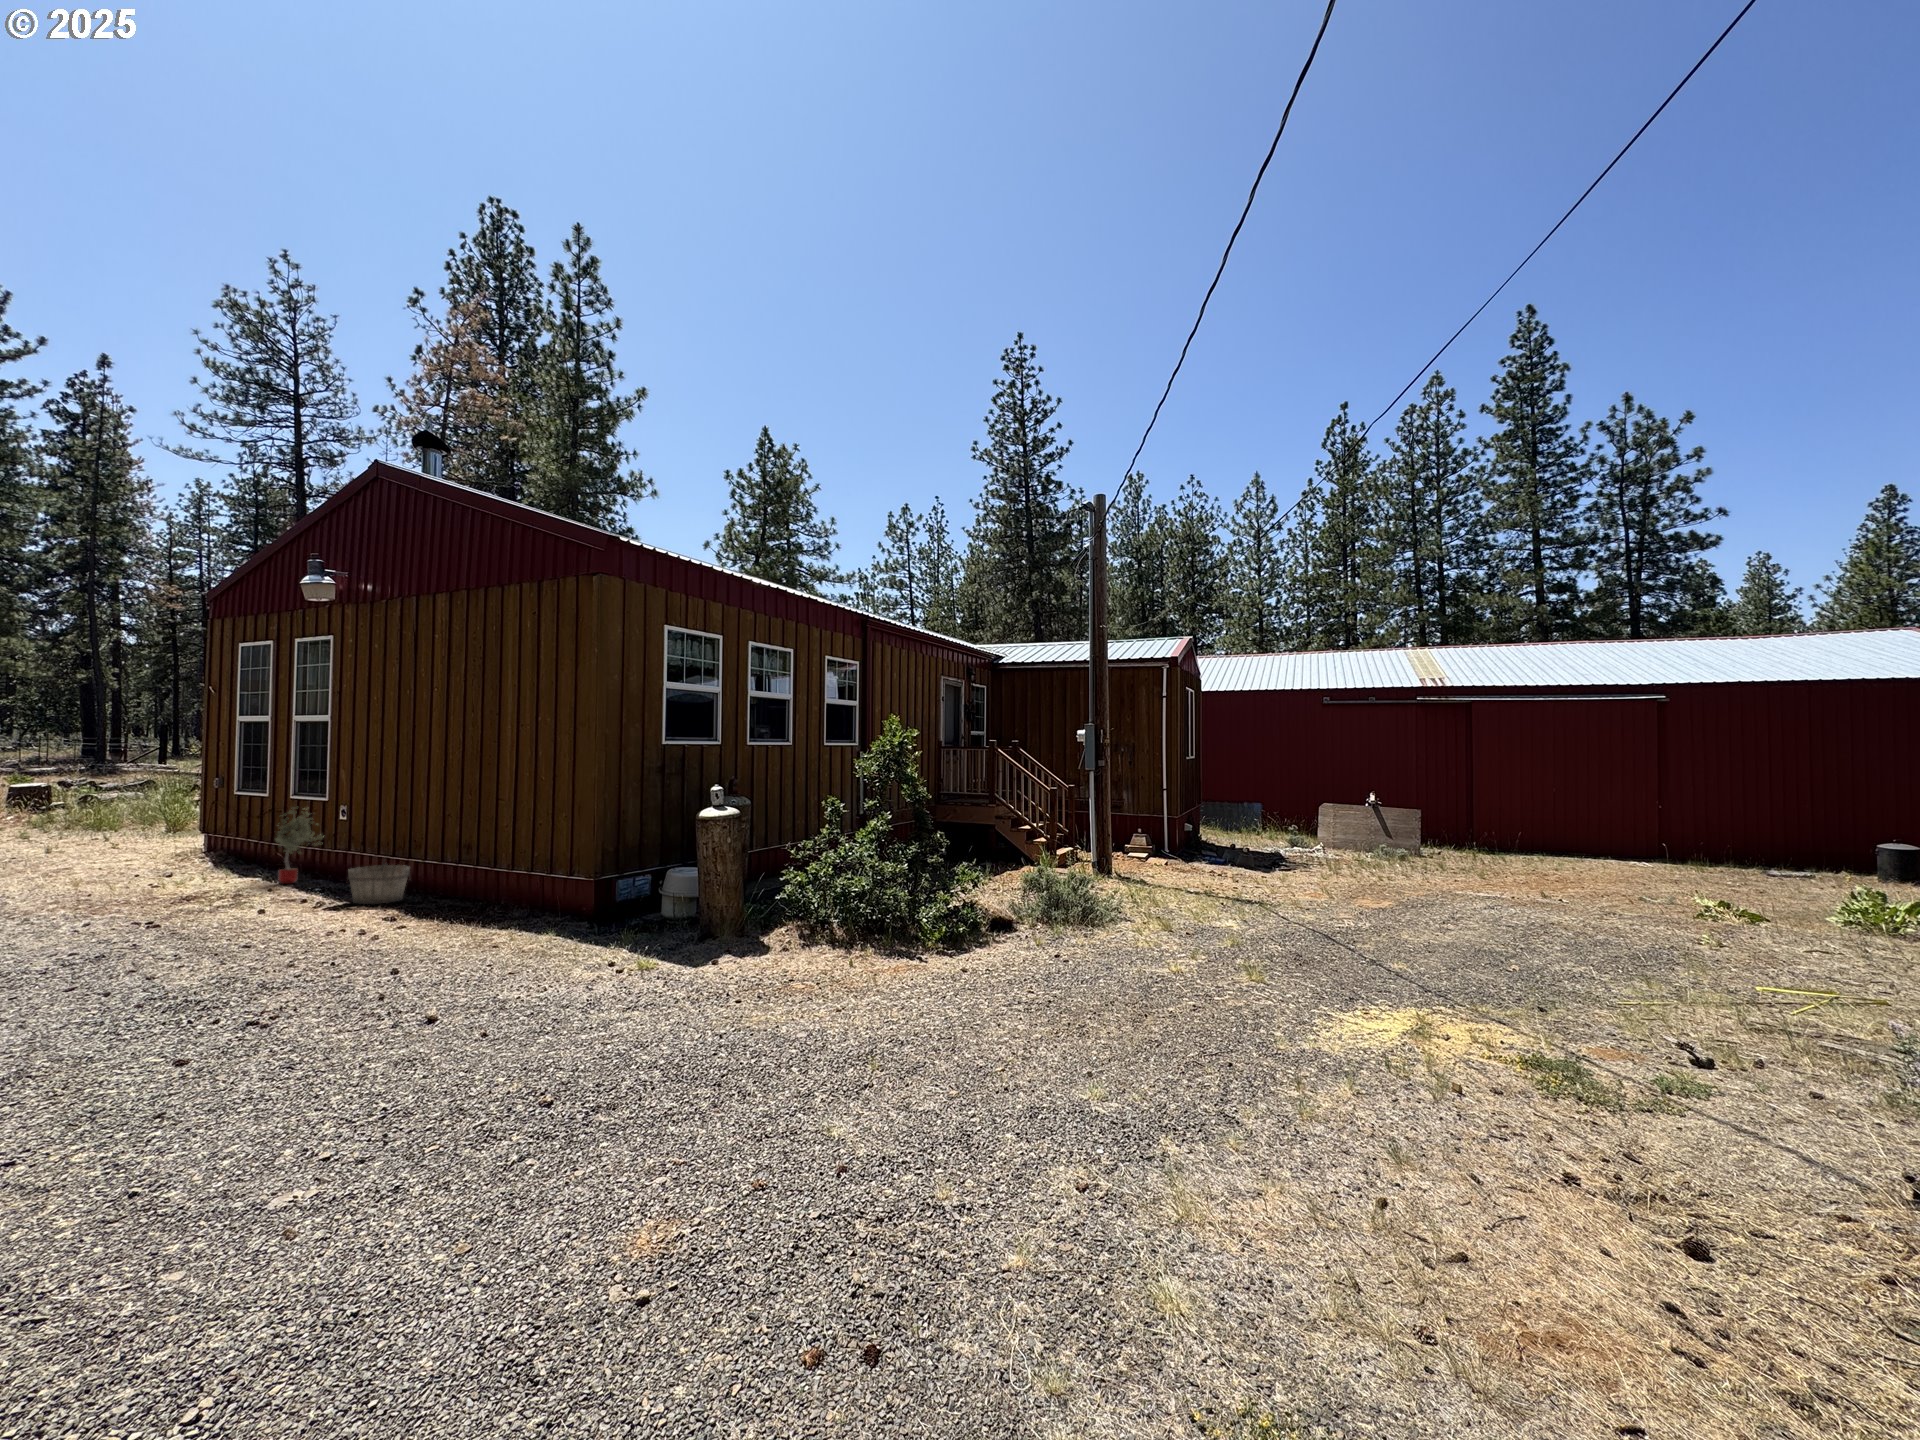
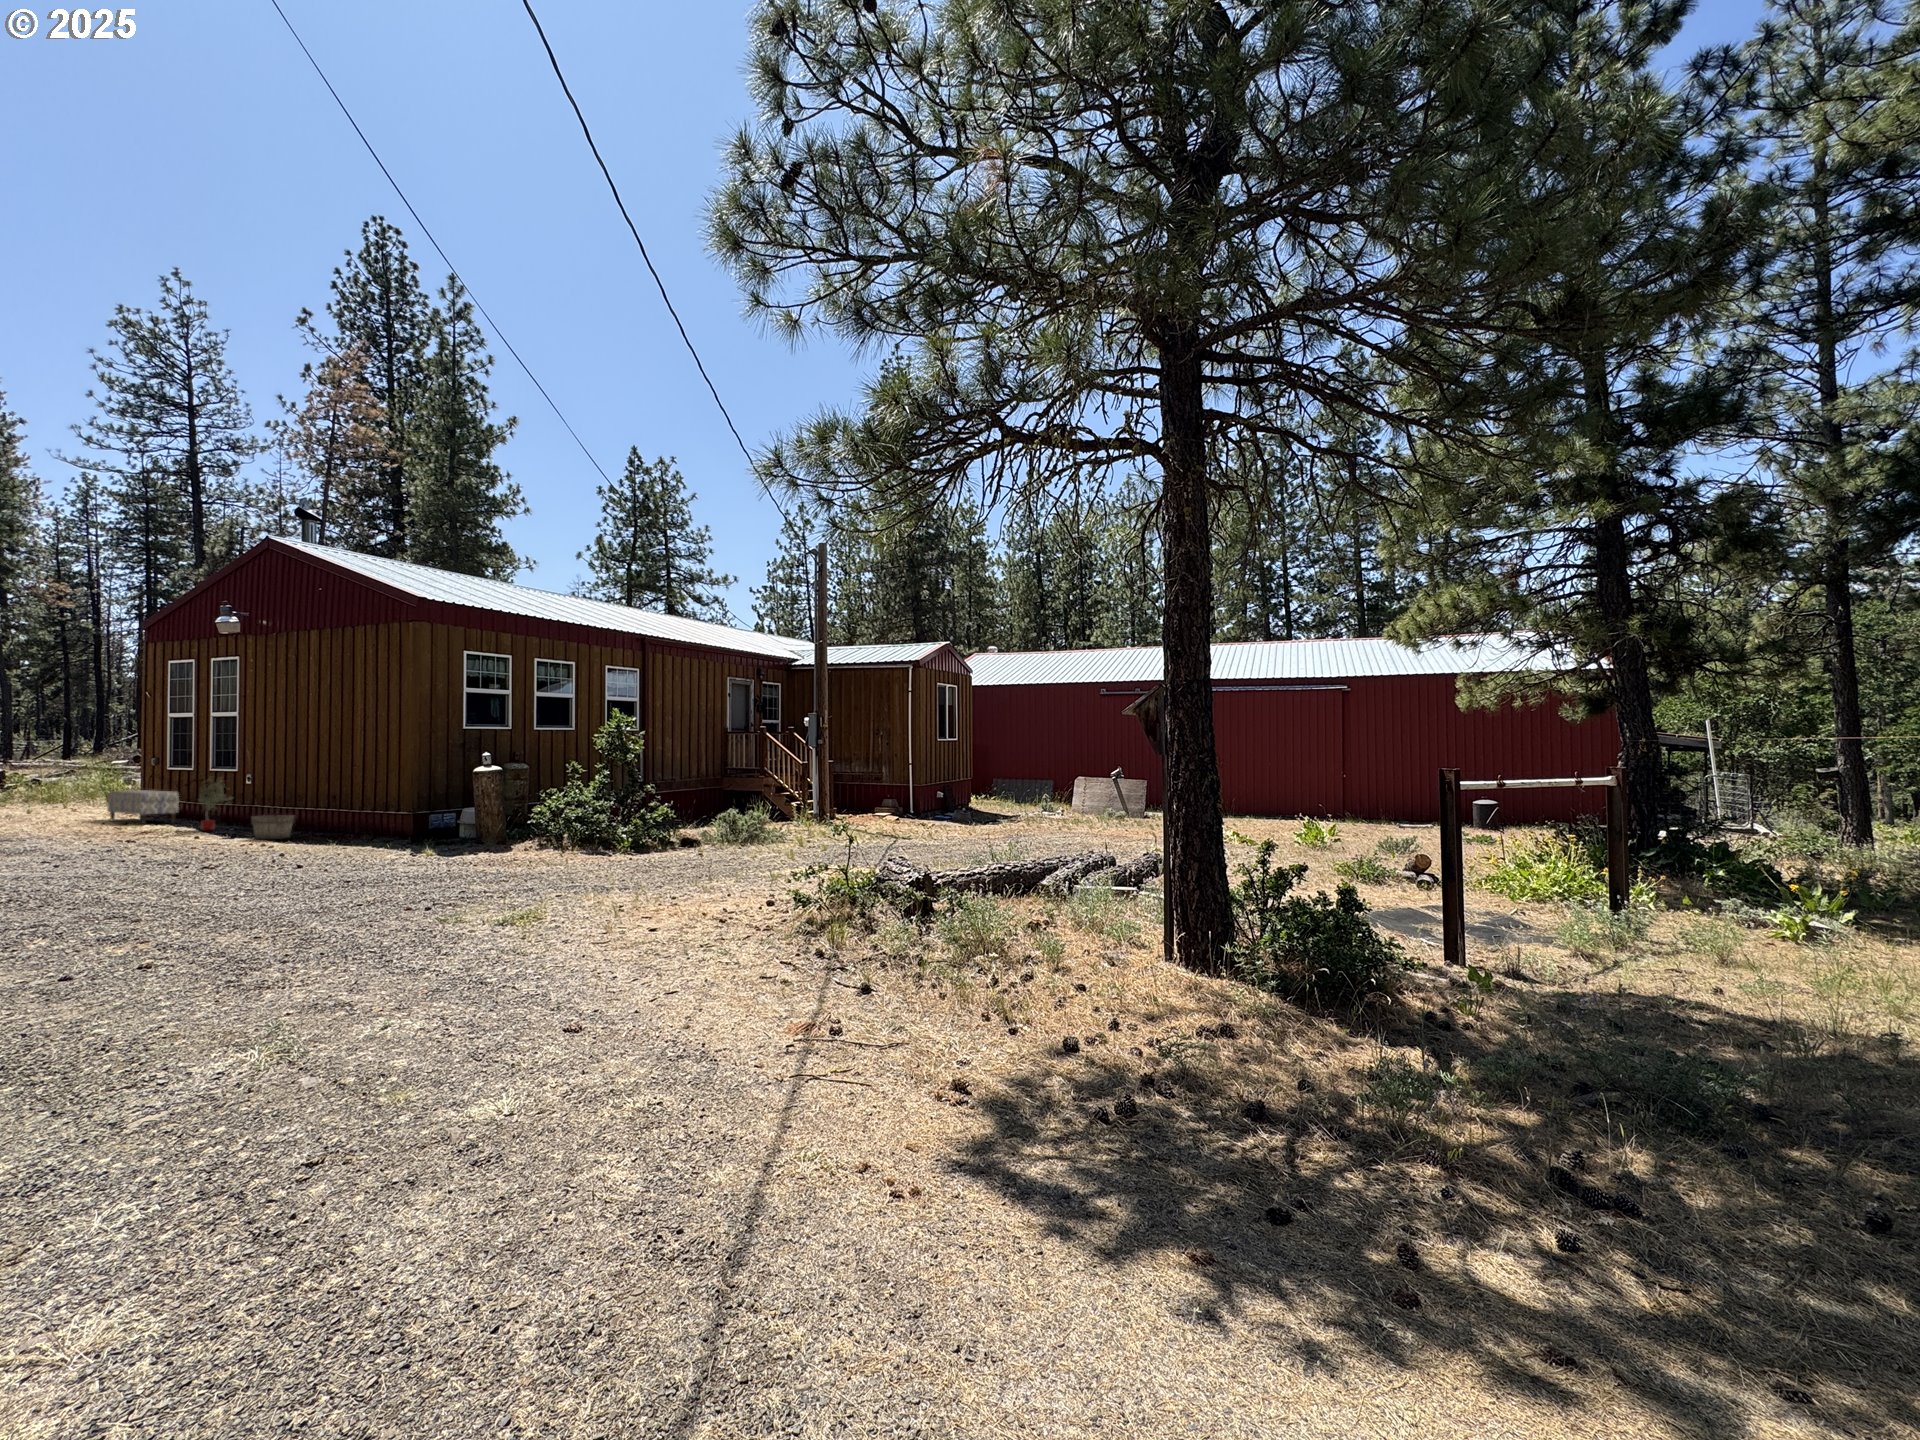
bench: none [156,821,252,871] -> present [107,790,179,824]

